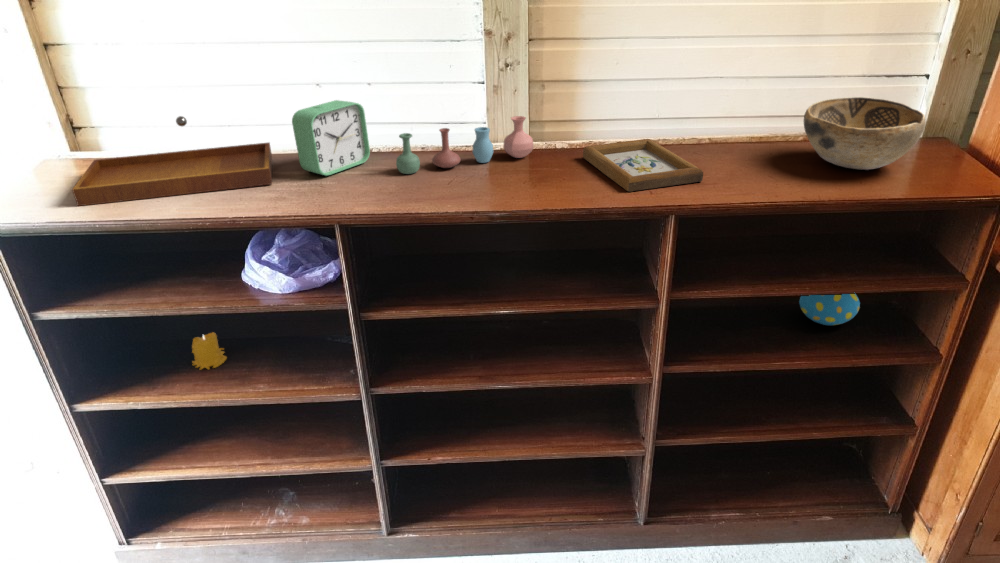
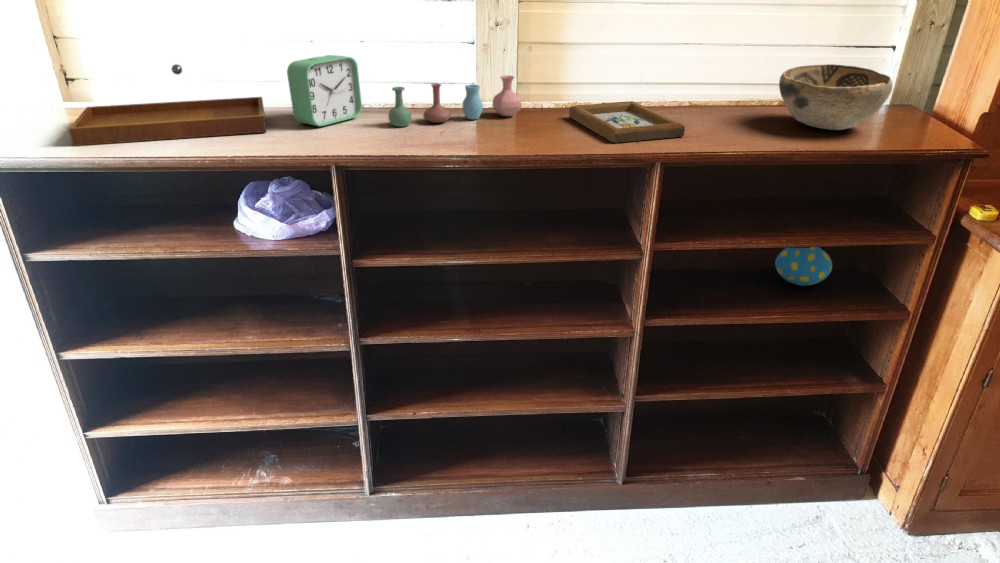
candle: present [192,332,227,369] -> none [179,285,214,322]

